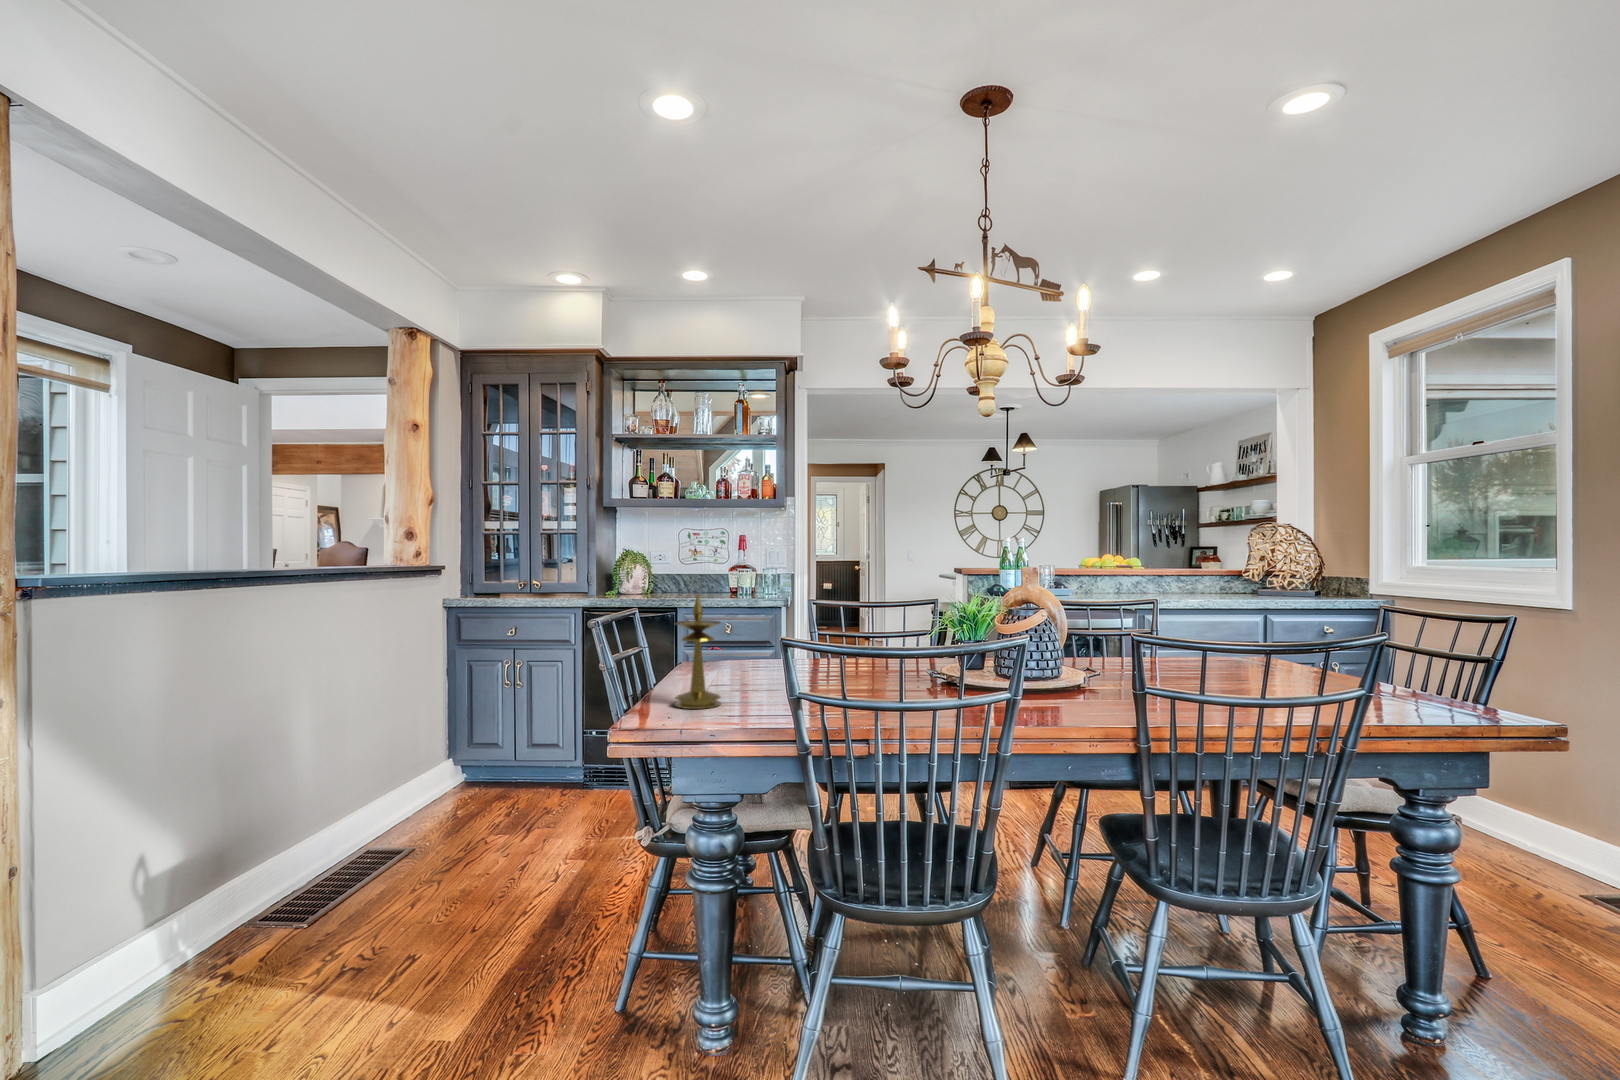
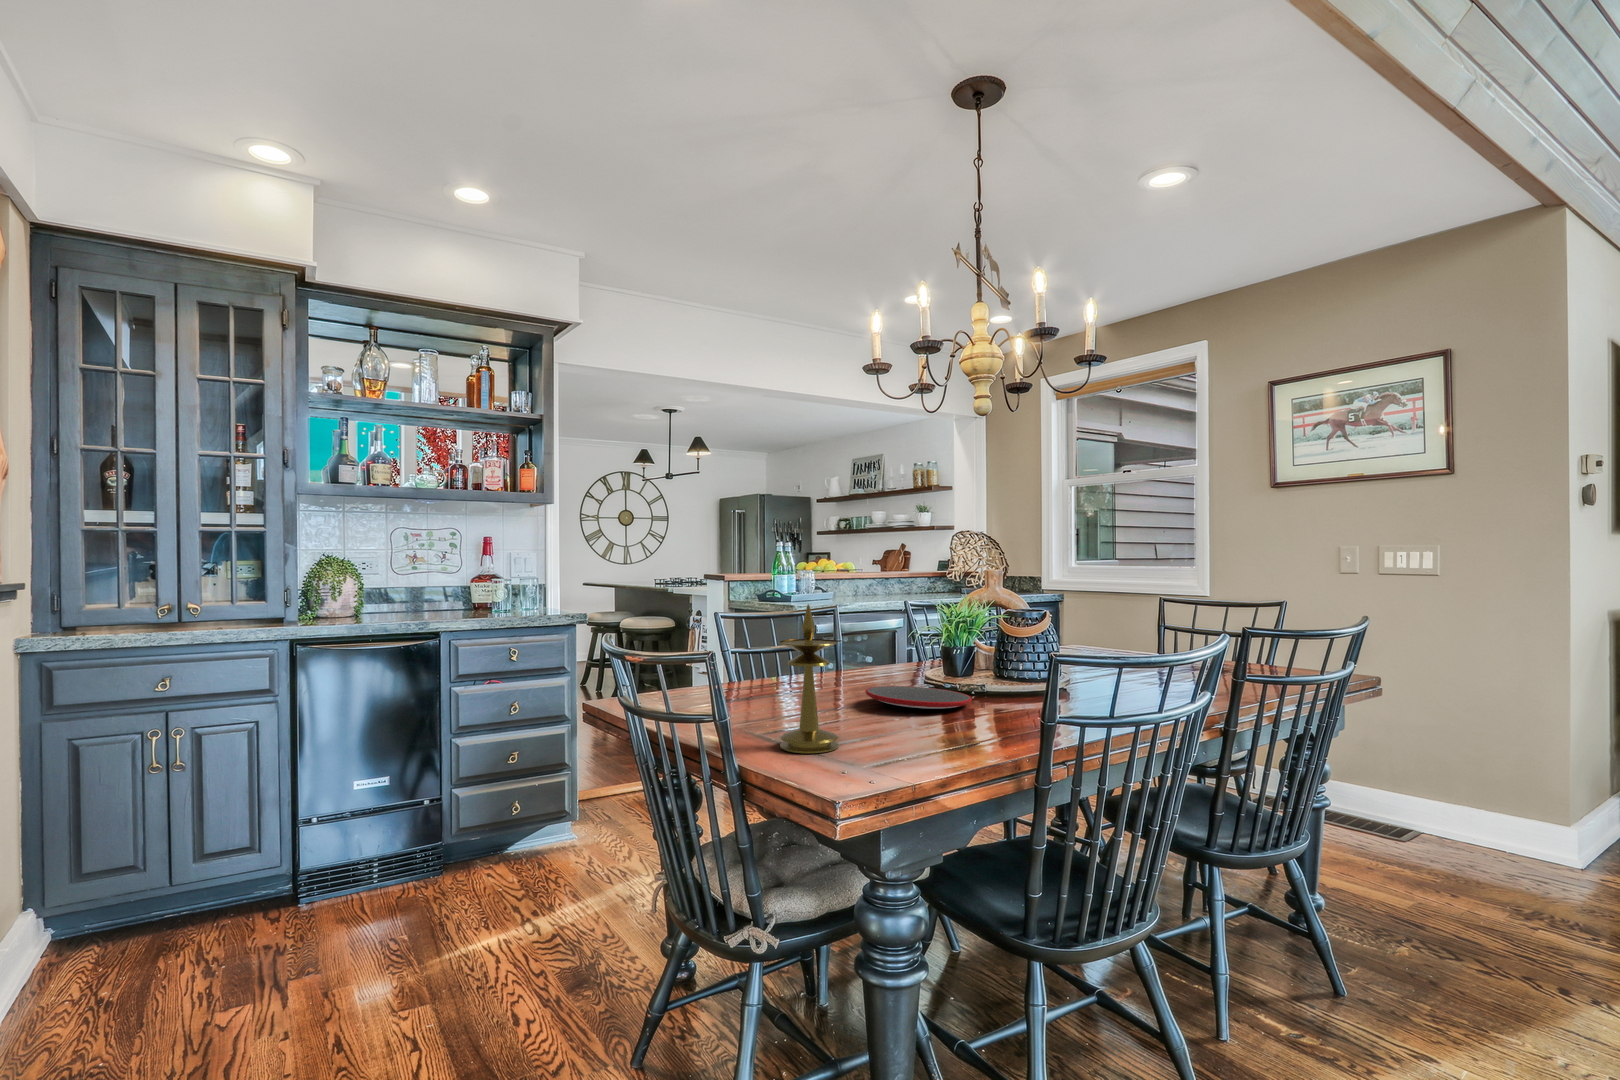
plate: none [826,671,922,694] -> present [865,686,972,709]

